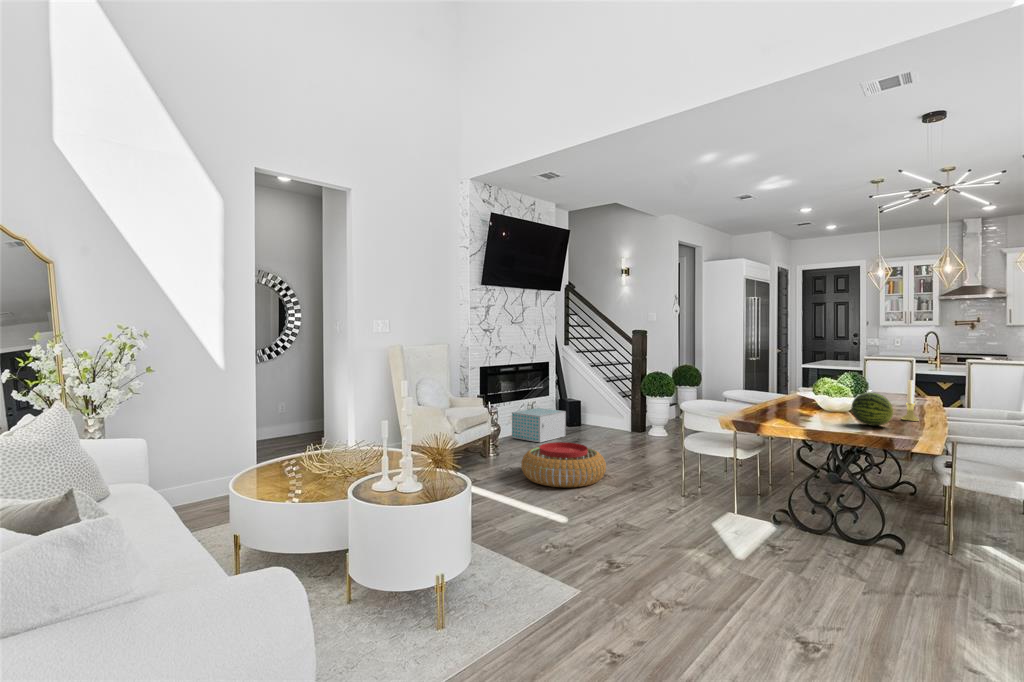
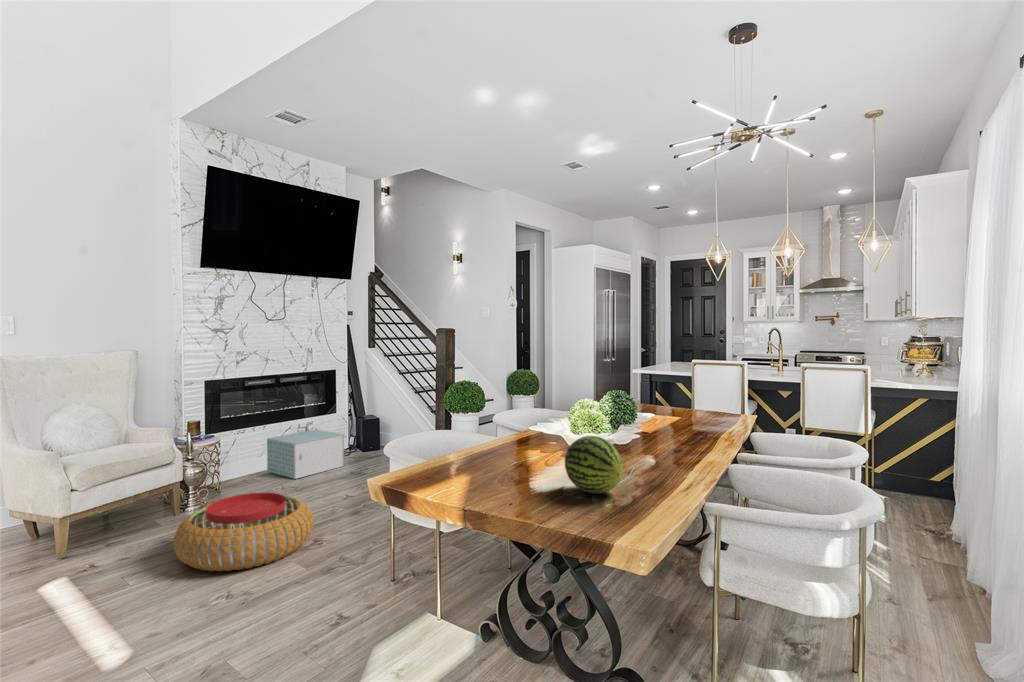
candle holder: present [902,380,919,421] -> none [661,407,684,475]

